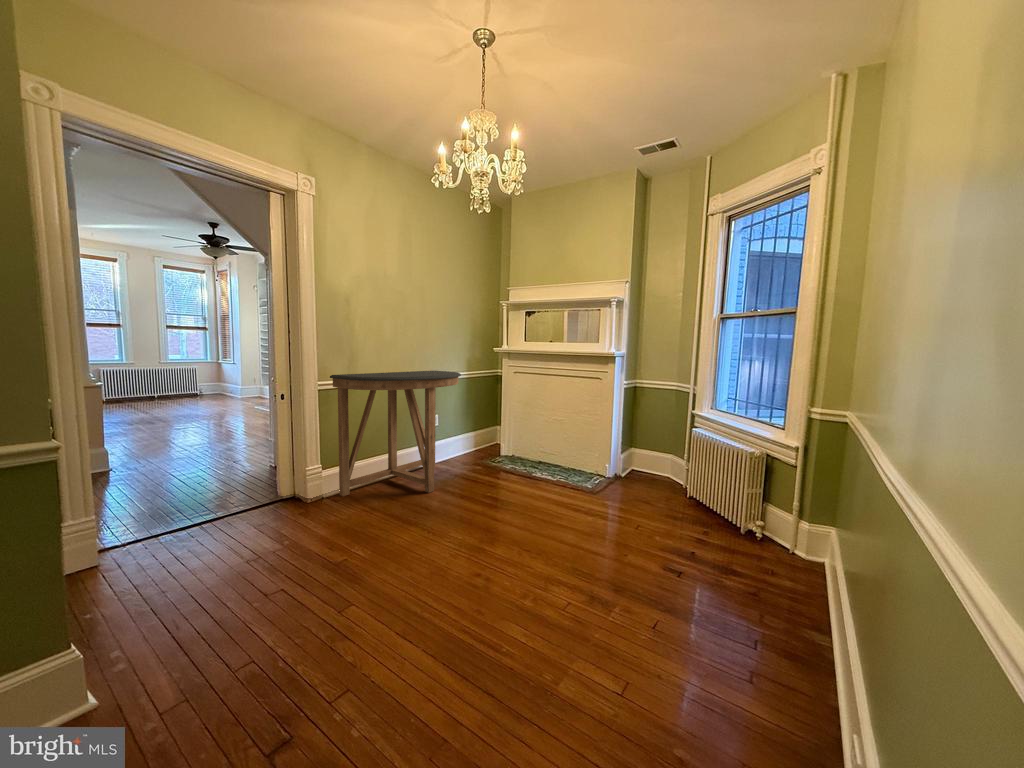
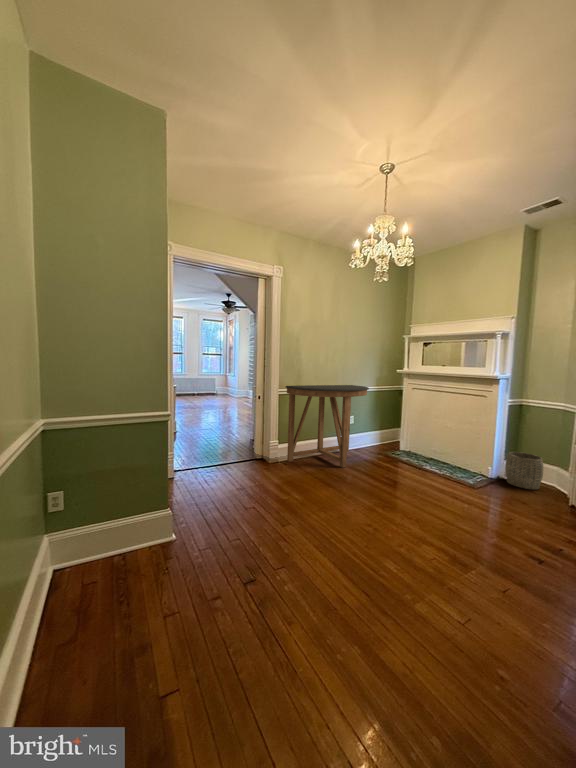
woven basket: none [623,442,658,484] -> present [506,452,543,490]

